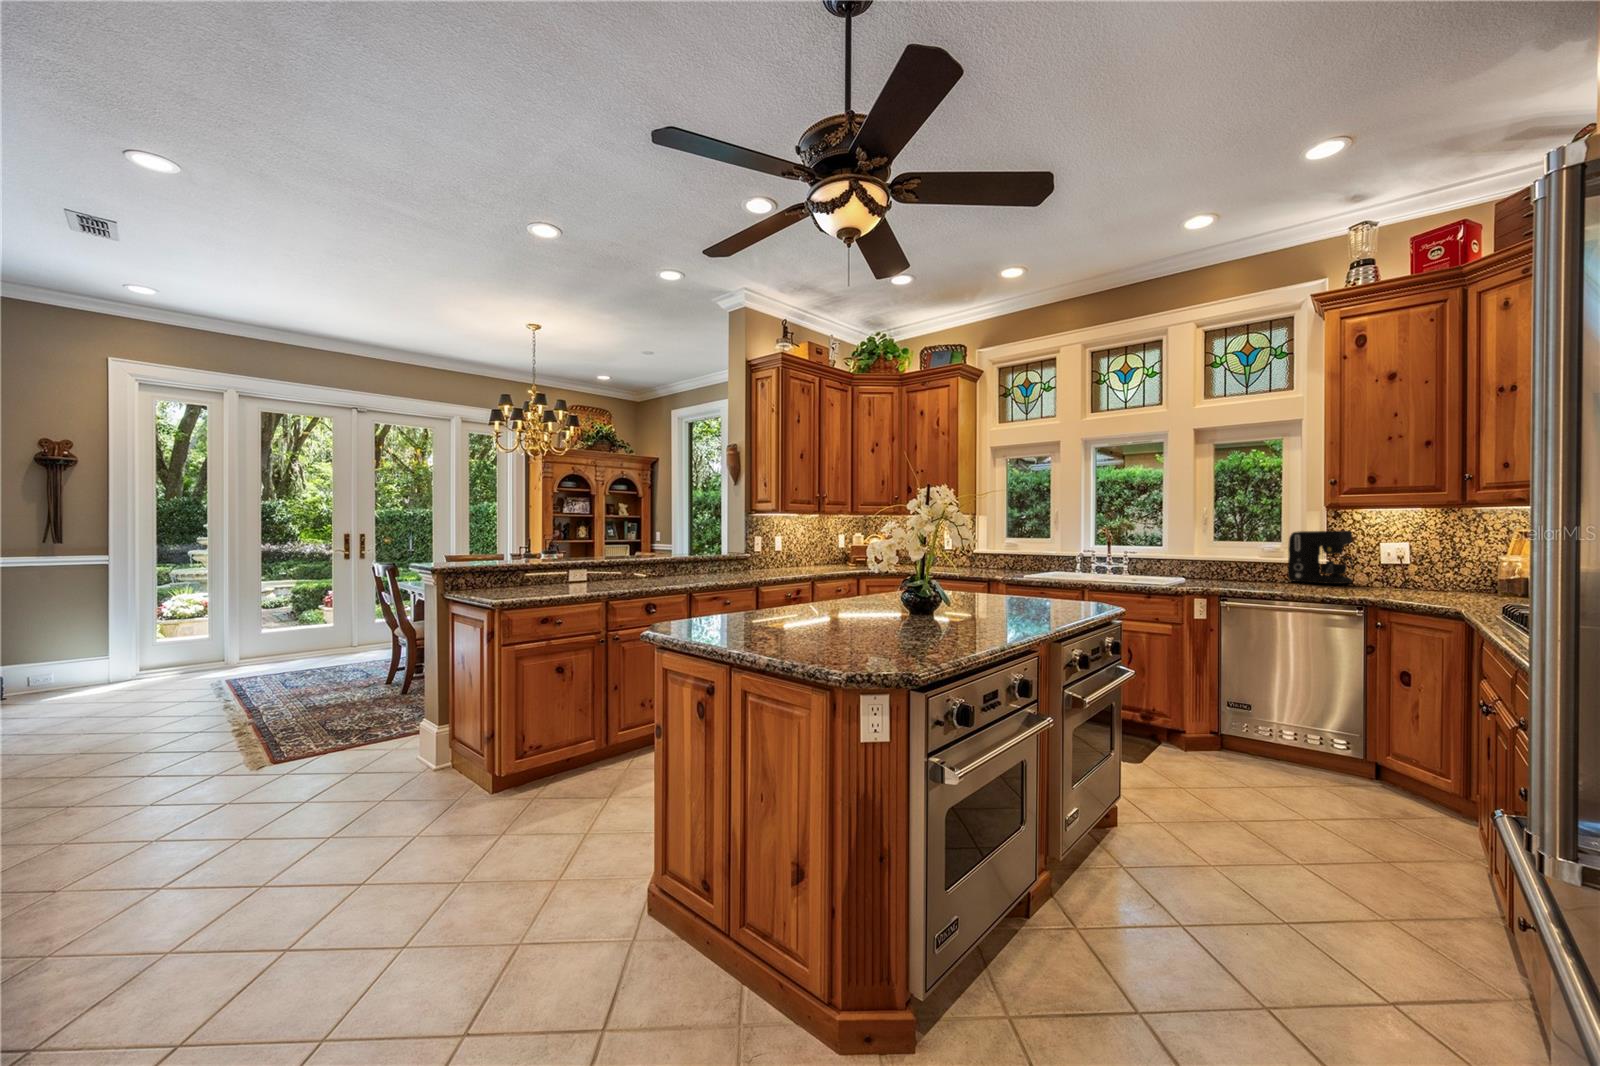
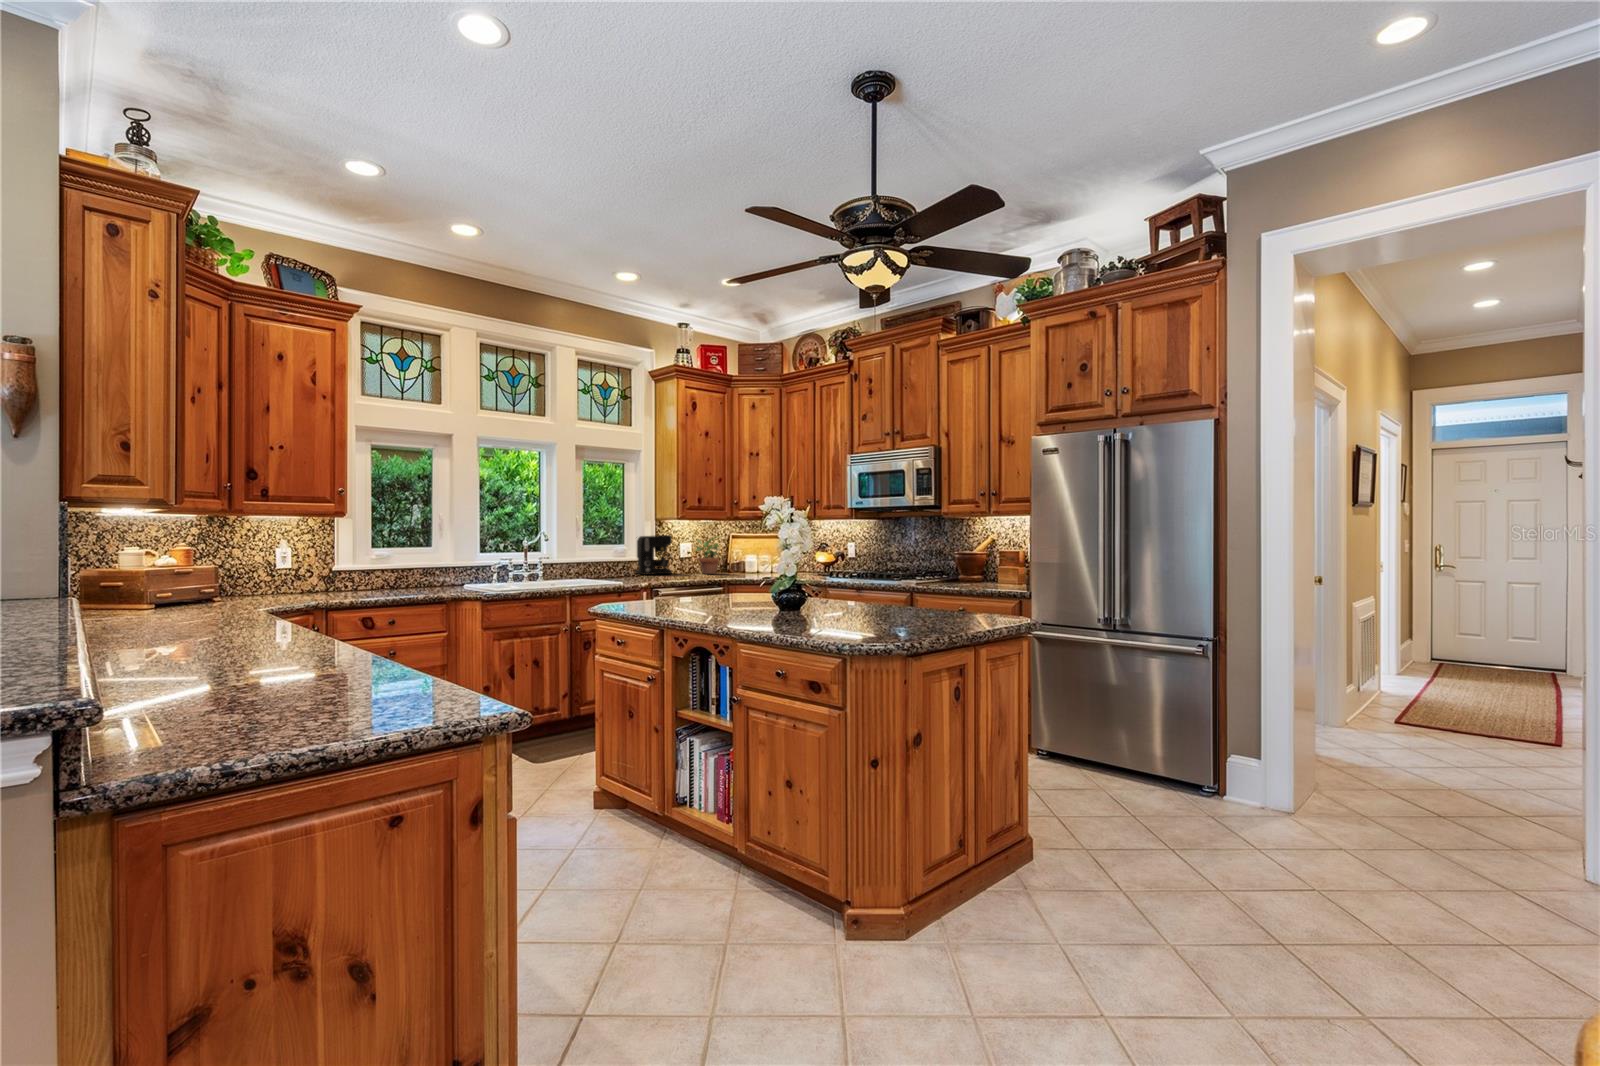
potted plant: none [1390,534,1453,592] -> present [694,537,719,574]

